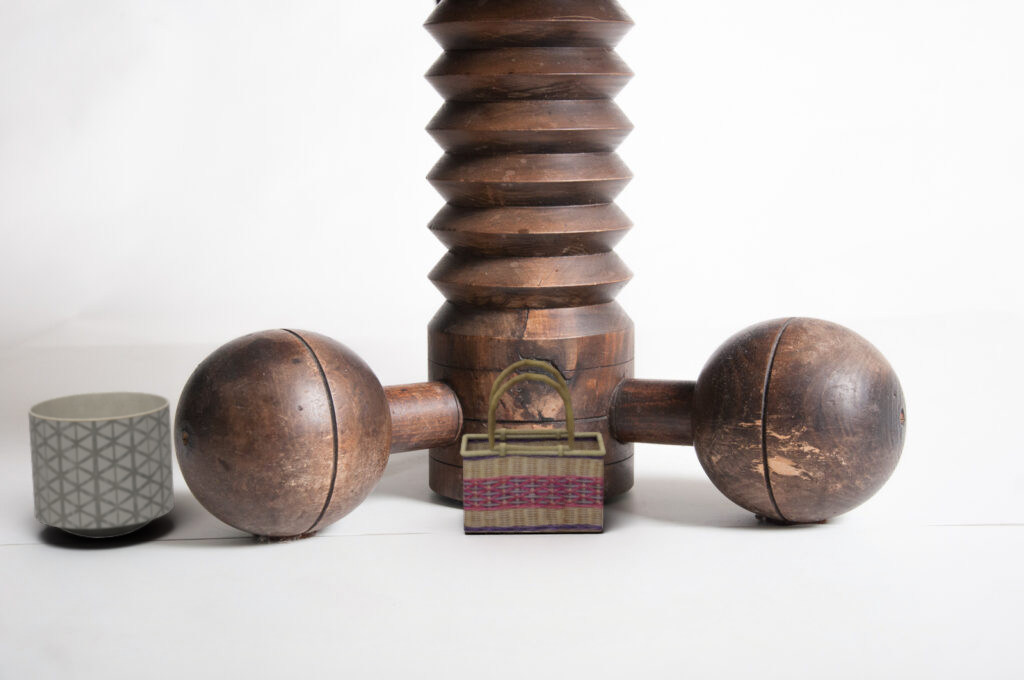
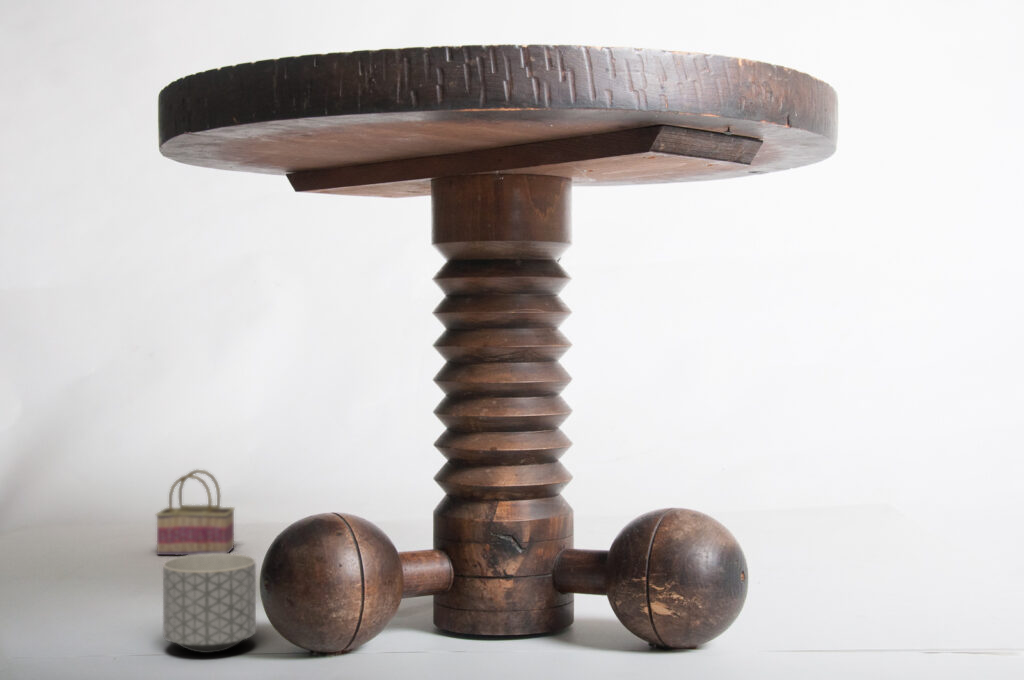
basket: present [460,359,606,533] -> present [156,470,234,555]

